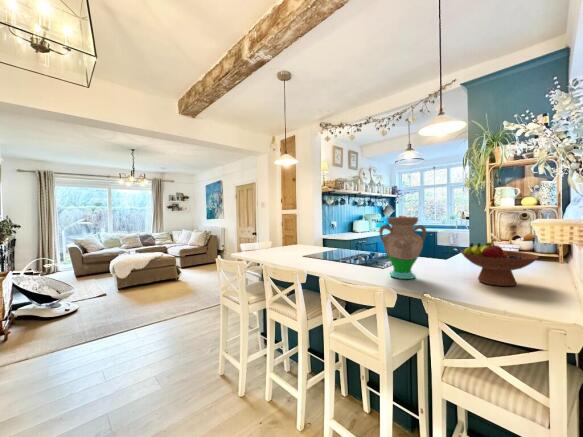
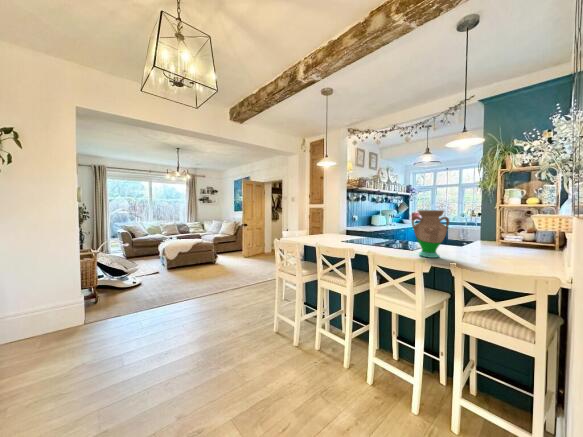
fruit bowl: present [460,243,539,286] -> none [476,231,539,264]

